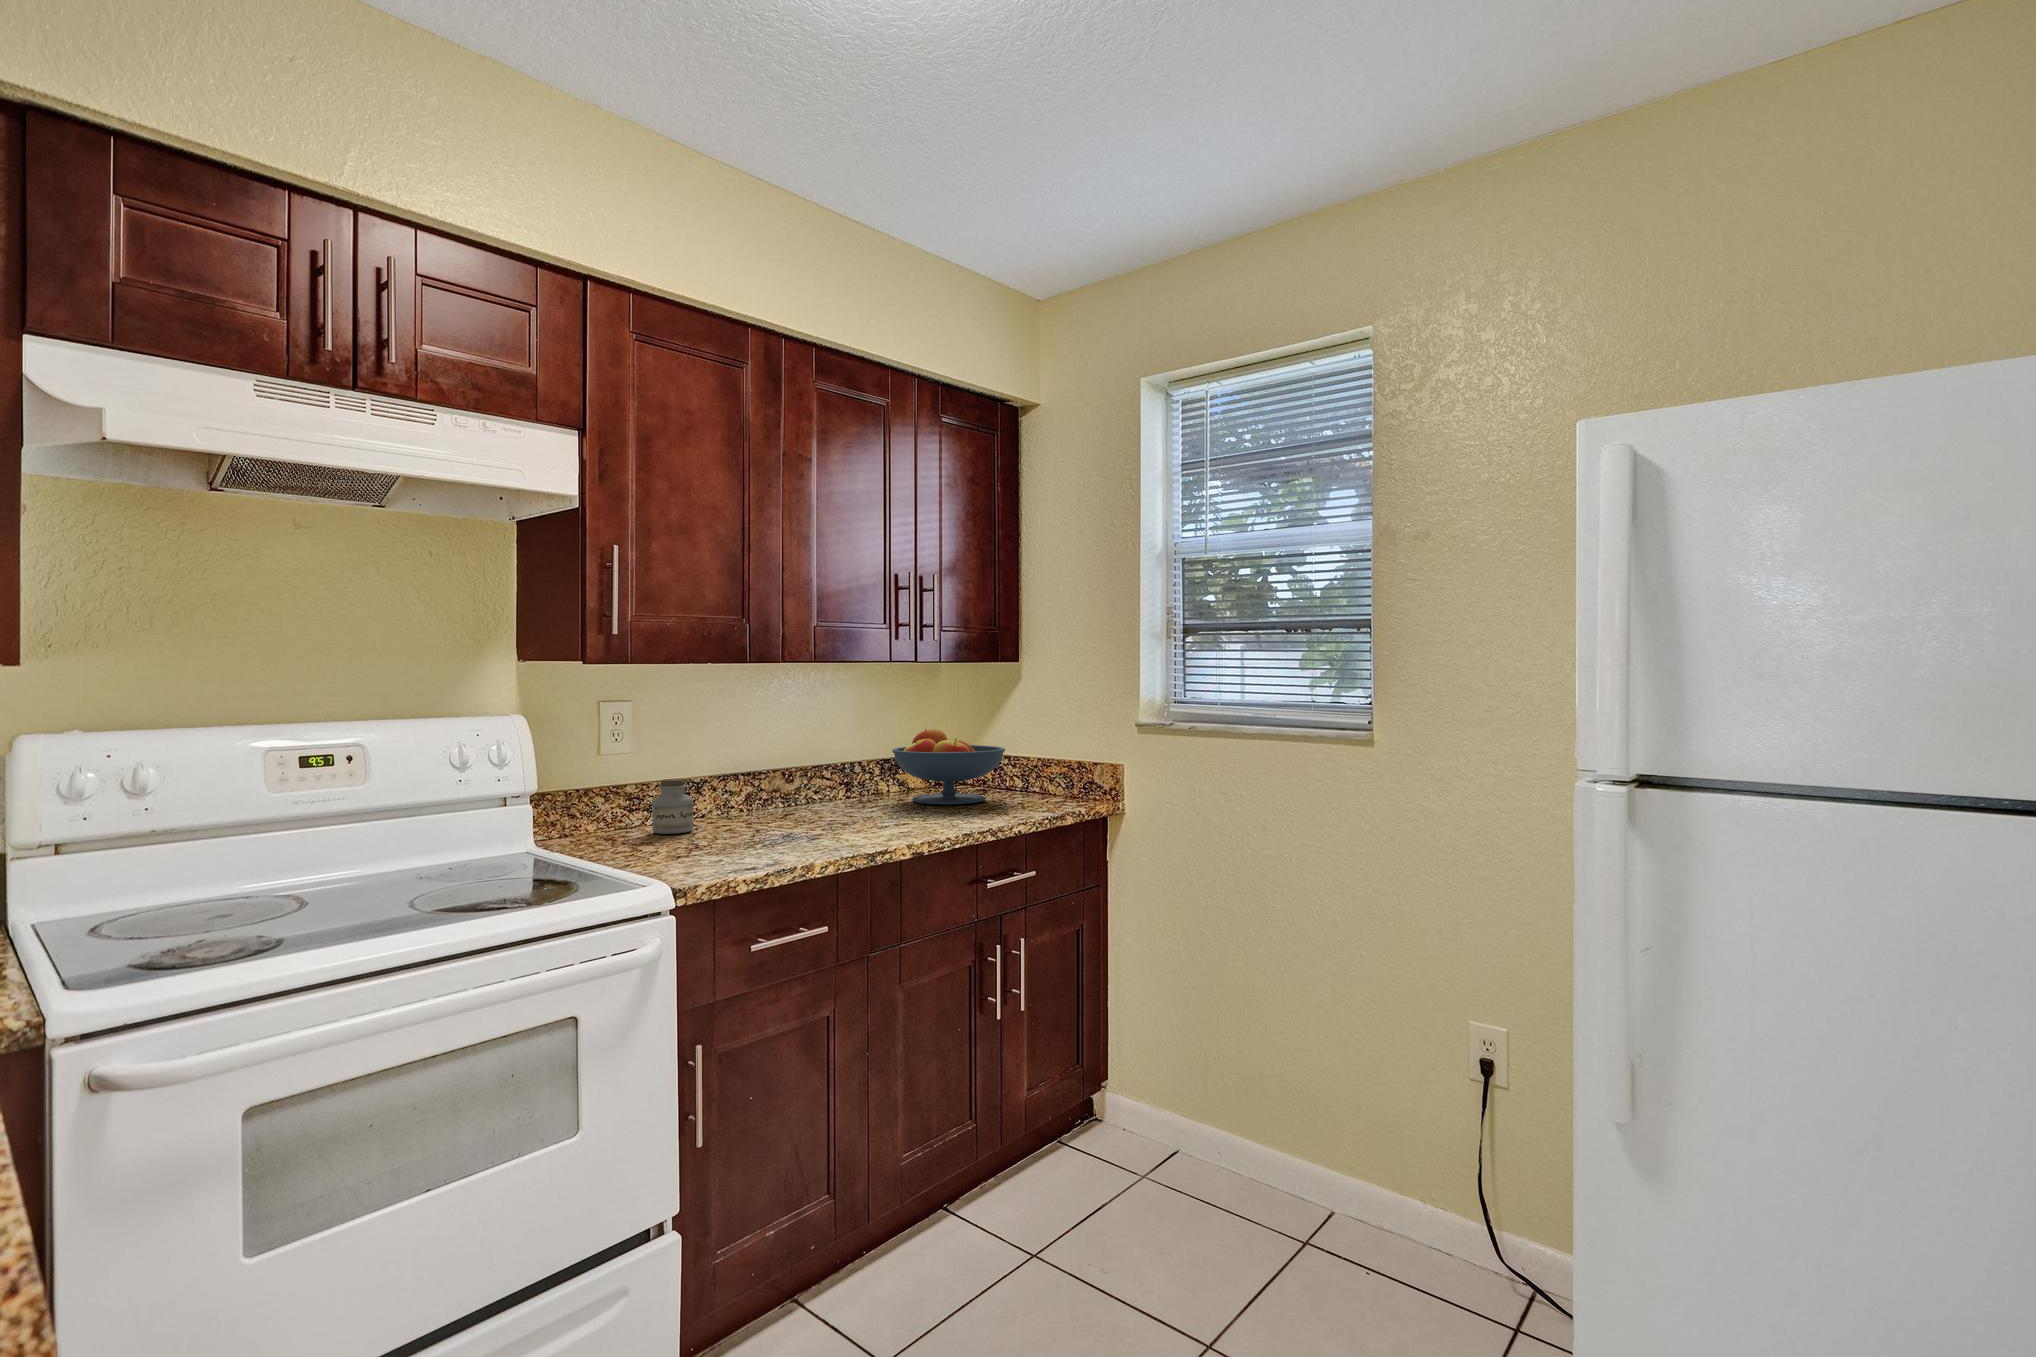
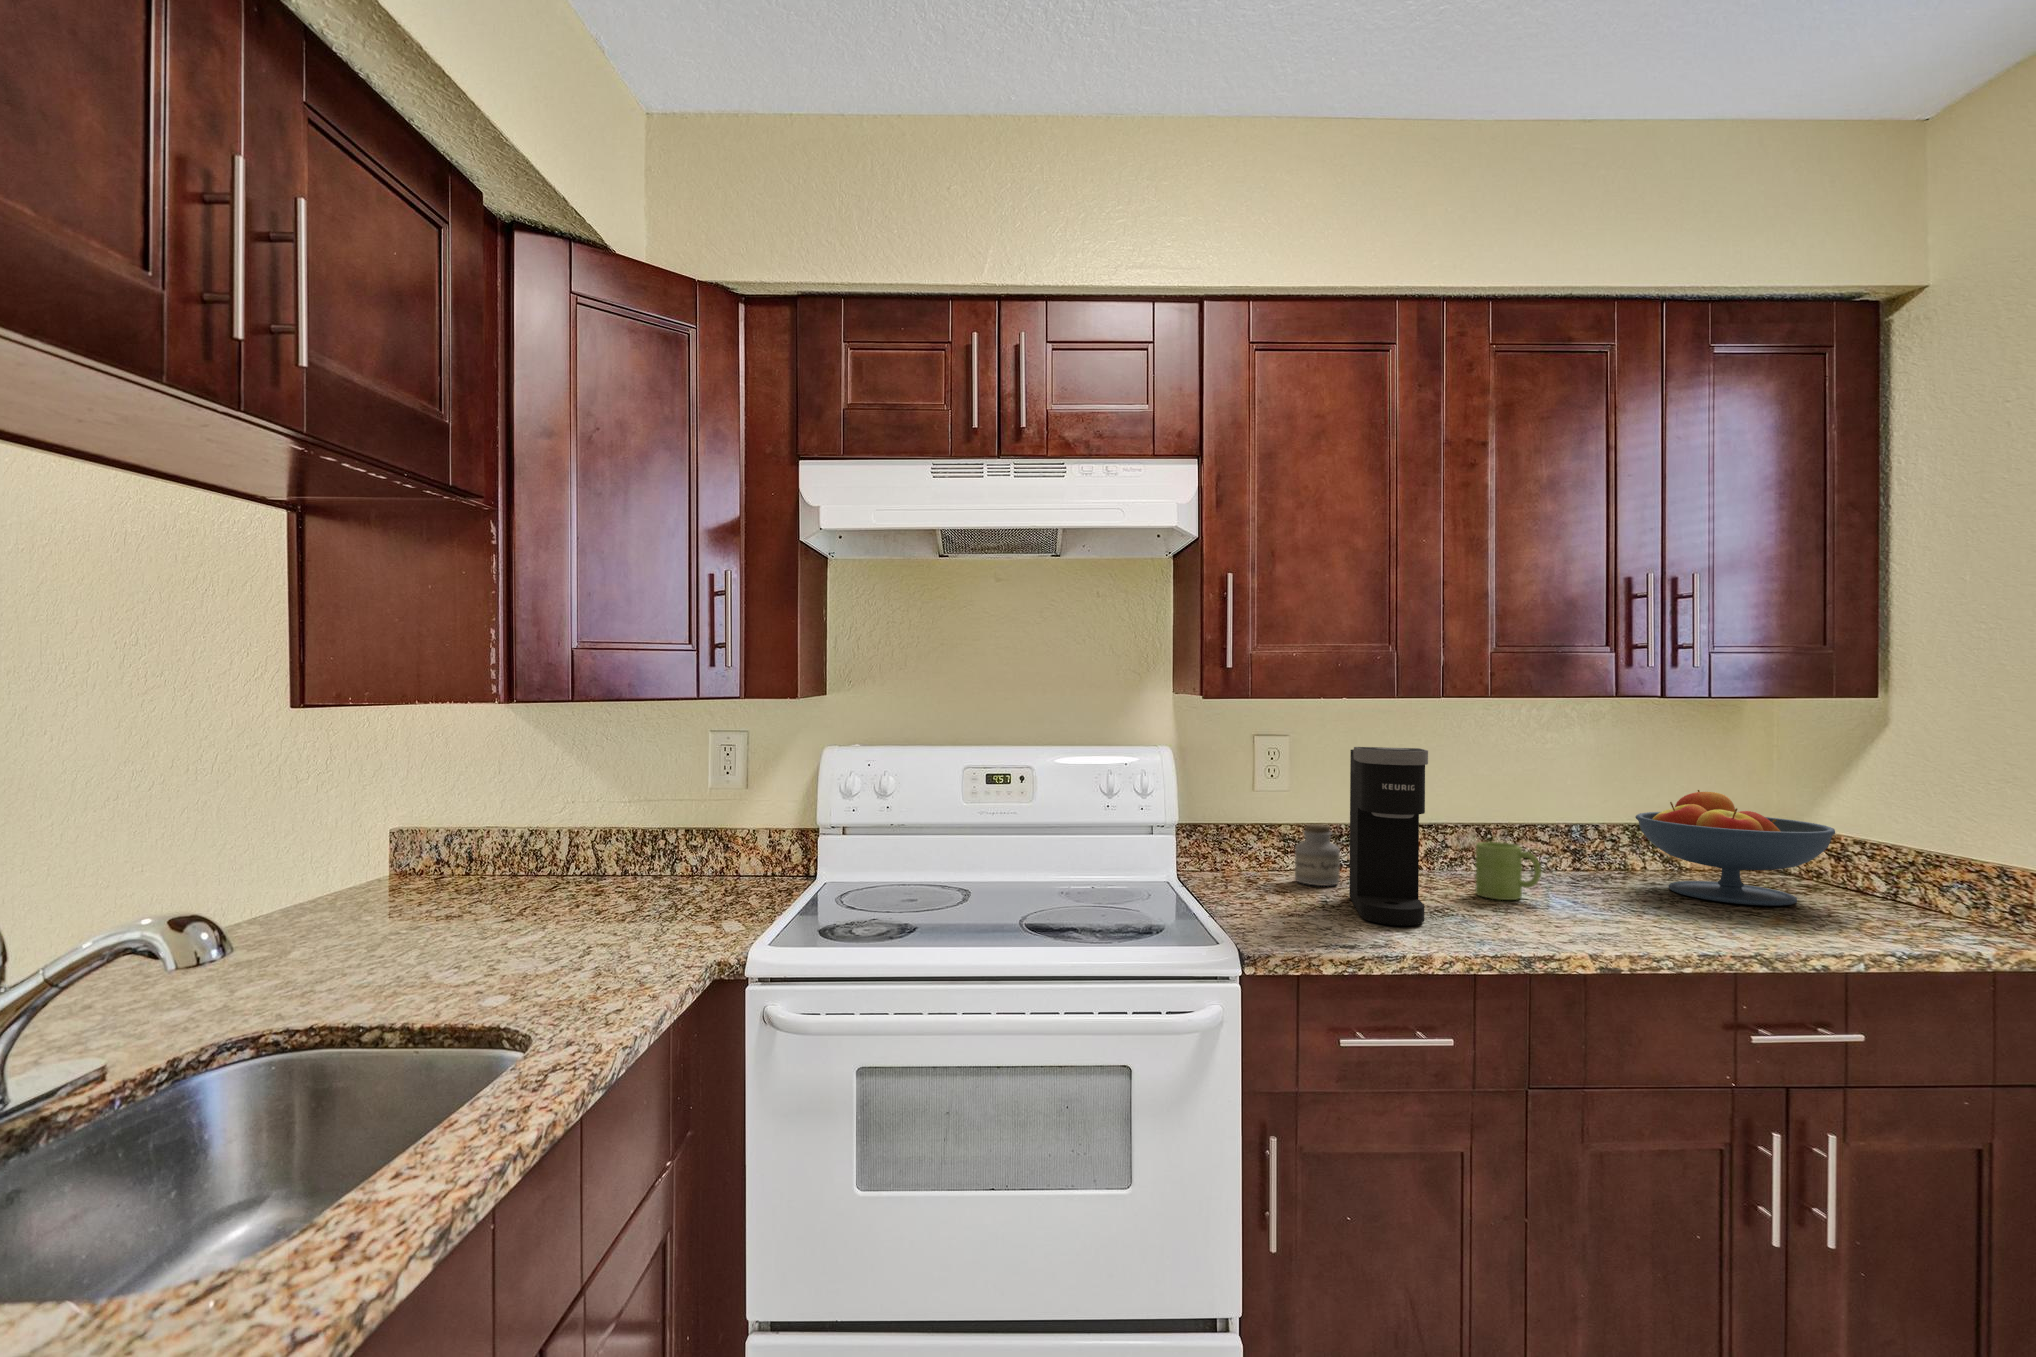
coffee maker: none [713,703,791,850] -> present [1349,747,1428,926]
mug: none [800,778,849,823] -> present [1475,842,1541,900]

